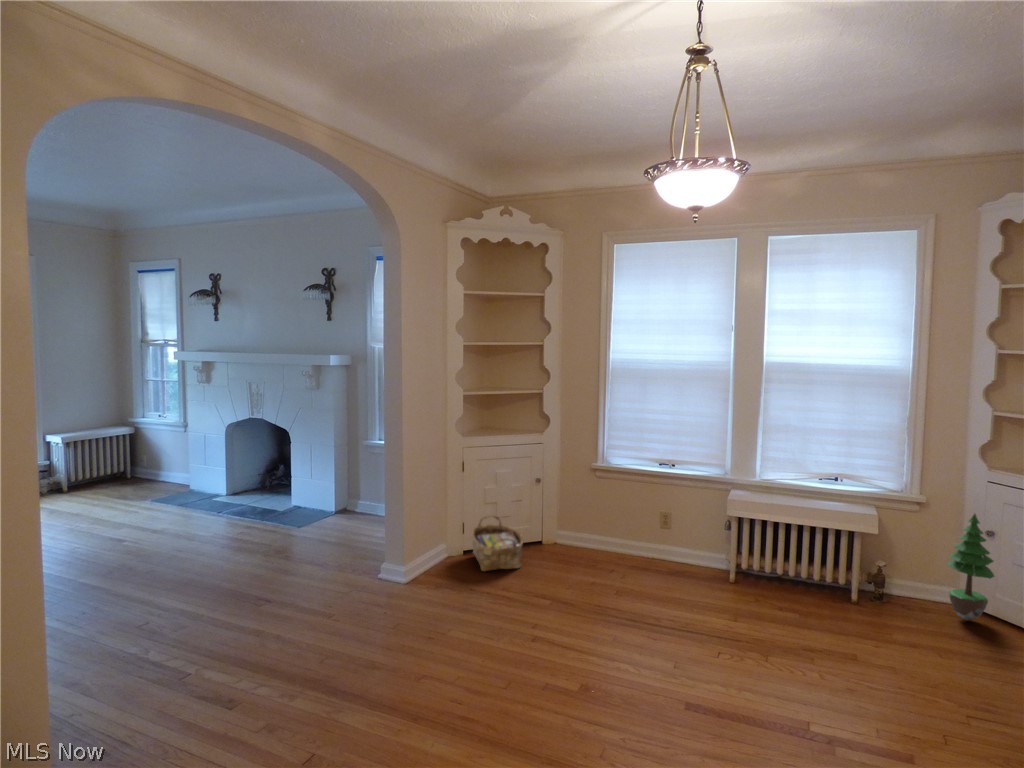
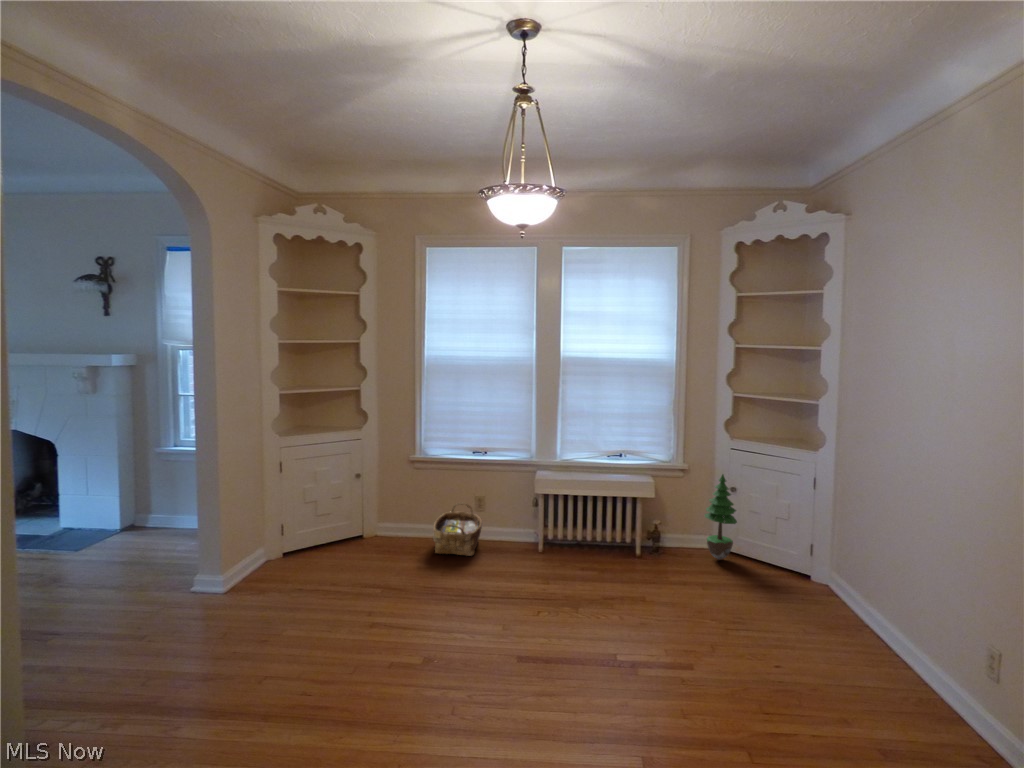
woven basket: present [471,515,523,571] -> present [433,503,482,556]

